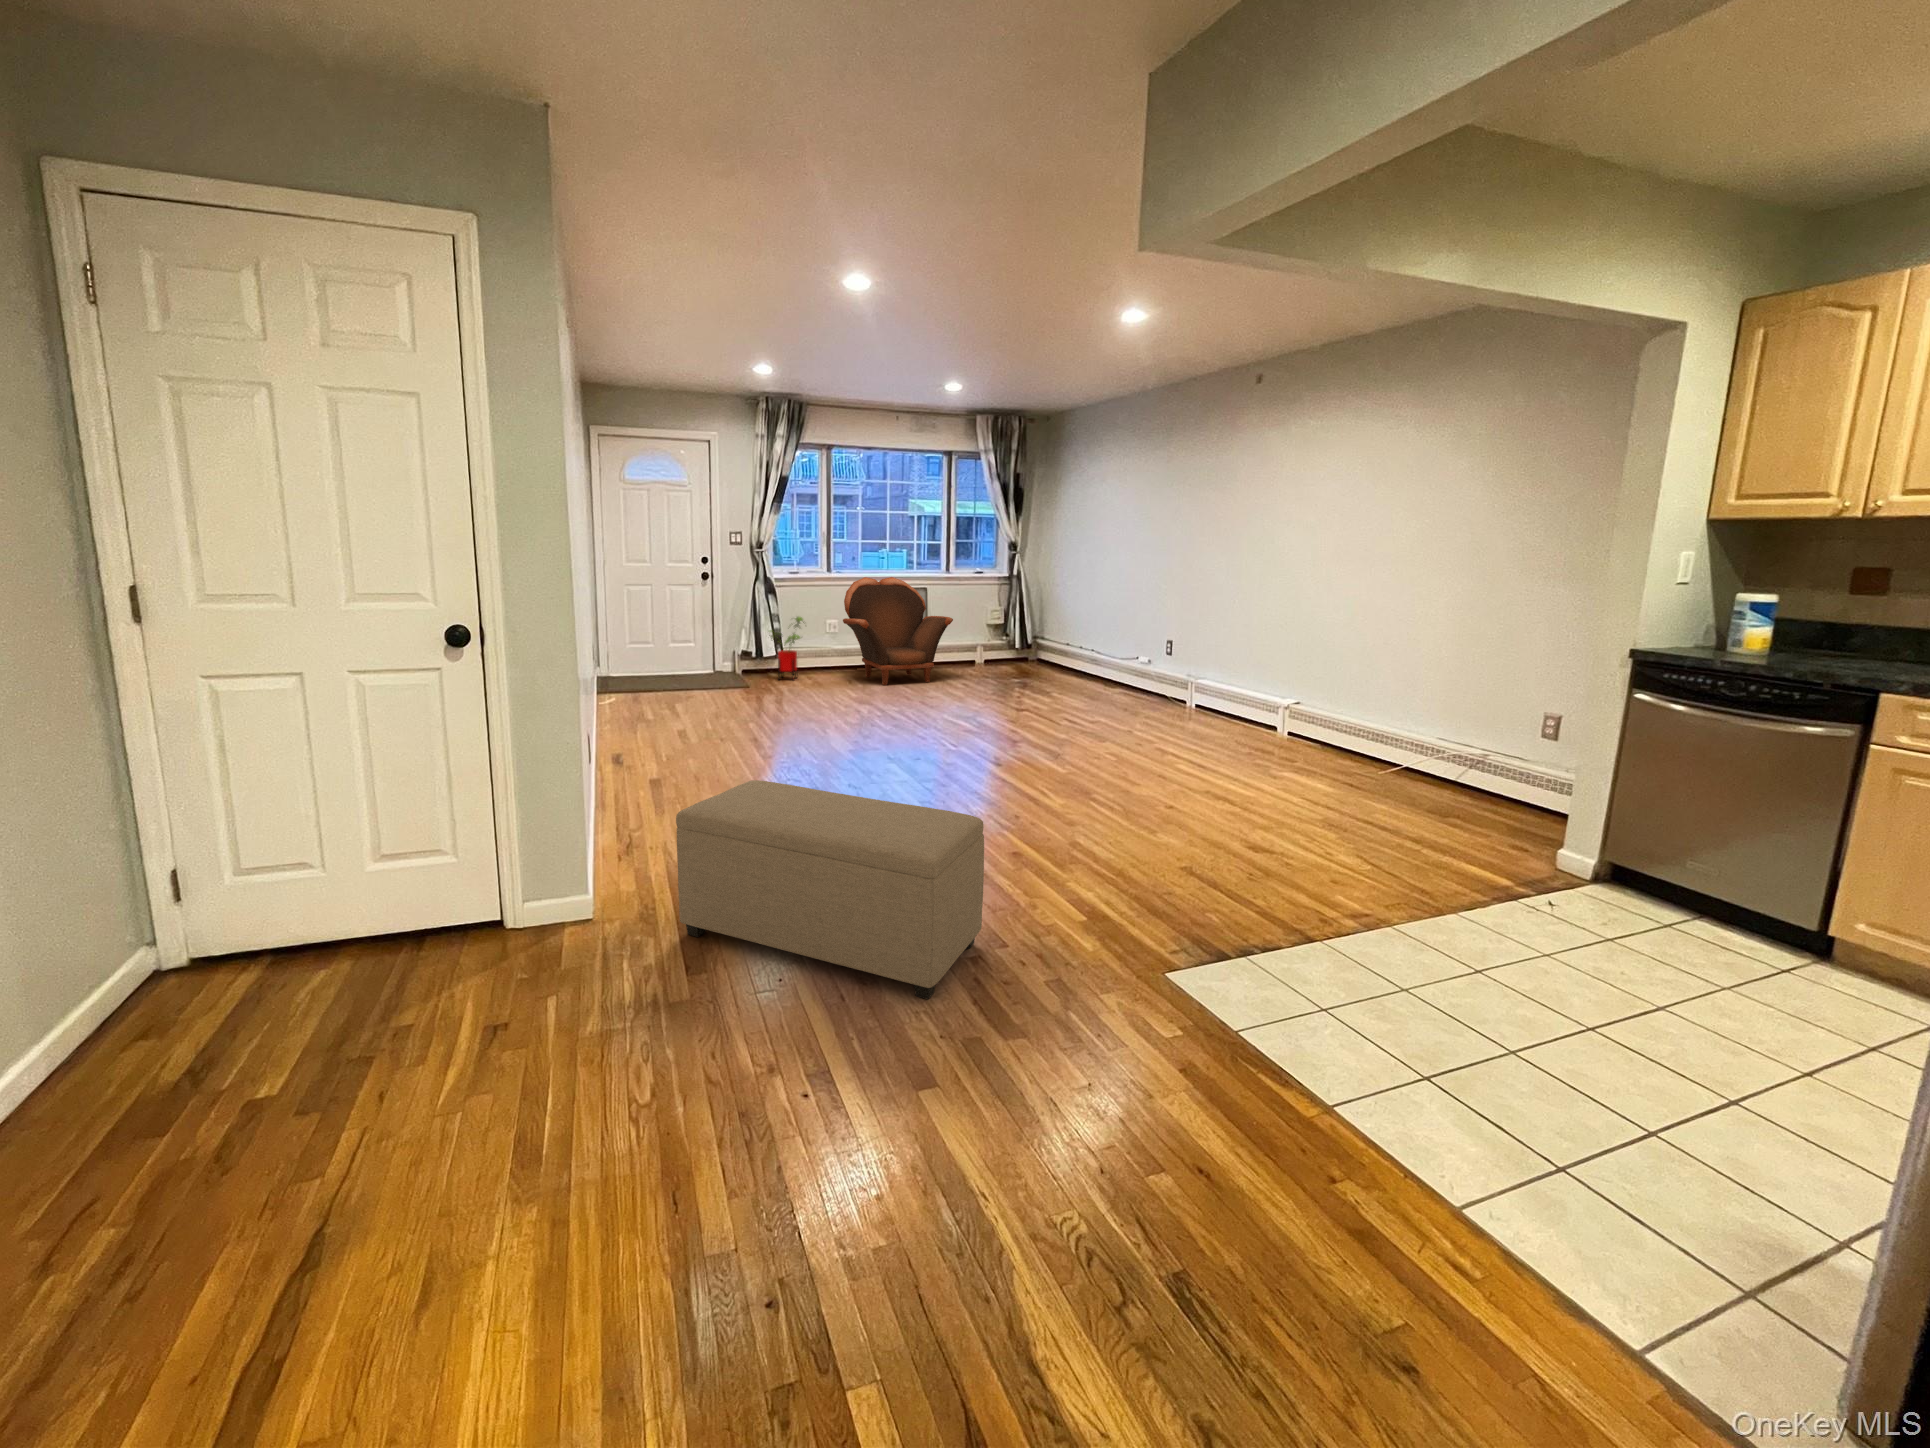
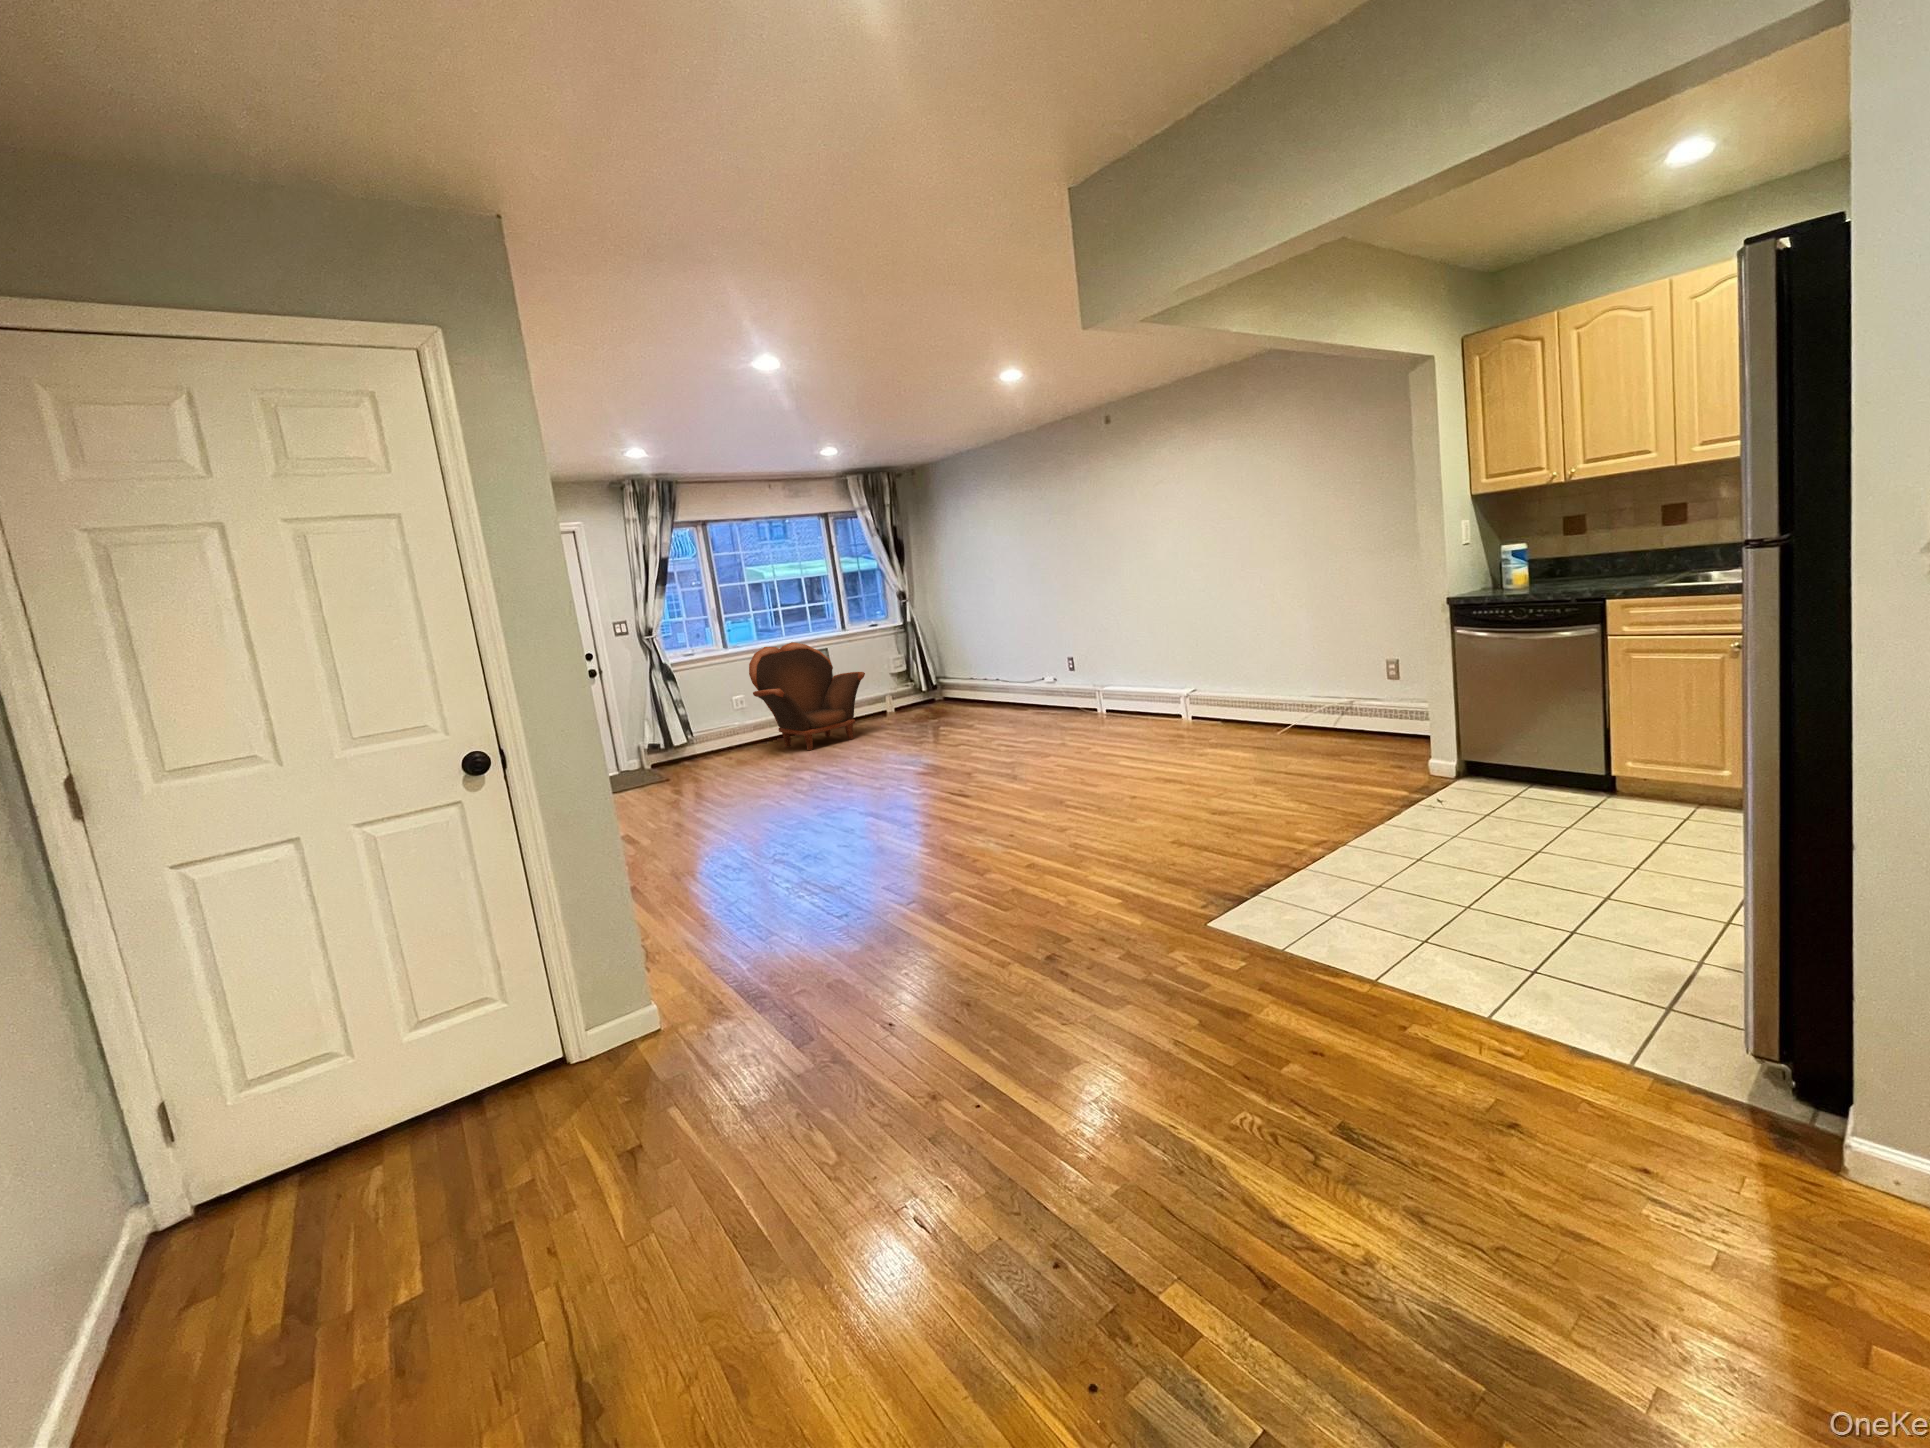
house plant: present [769,617,804,679] -> none [673,698,714,768]
ottoman: present [676,780,984,999] -> none [744,832,1048,1016]

